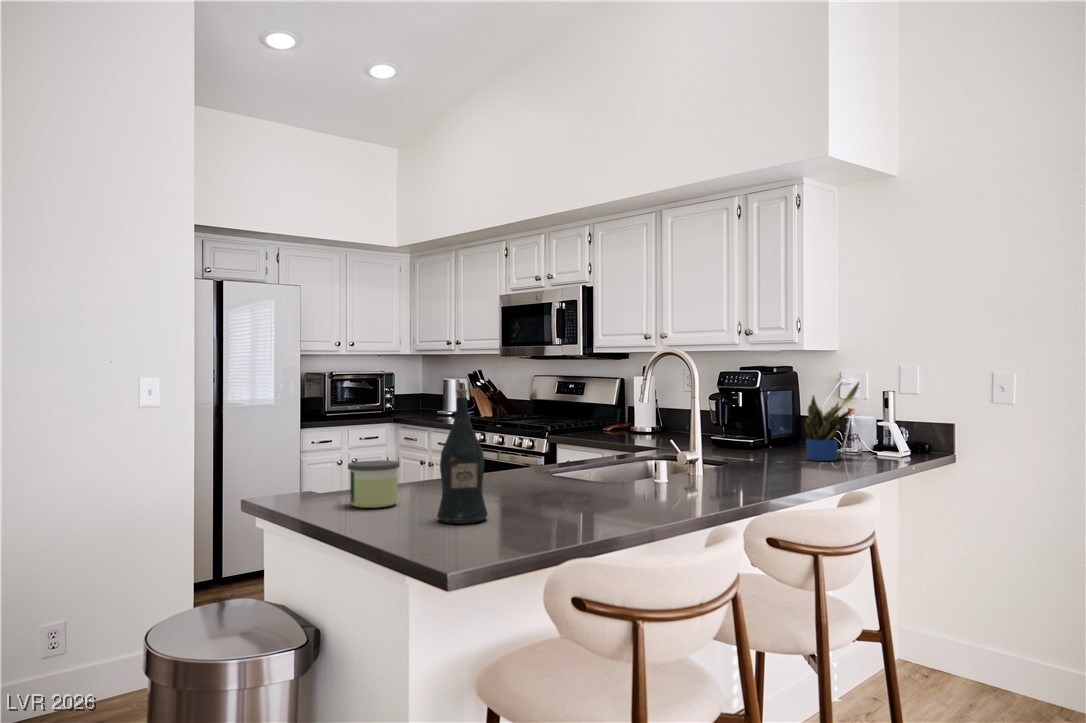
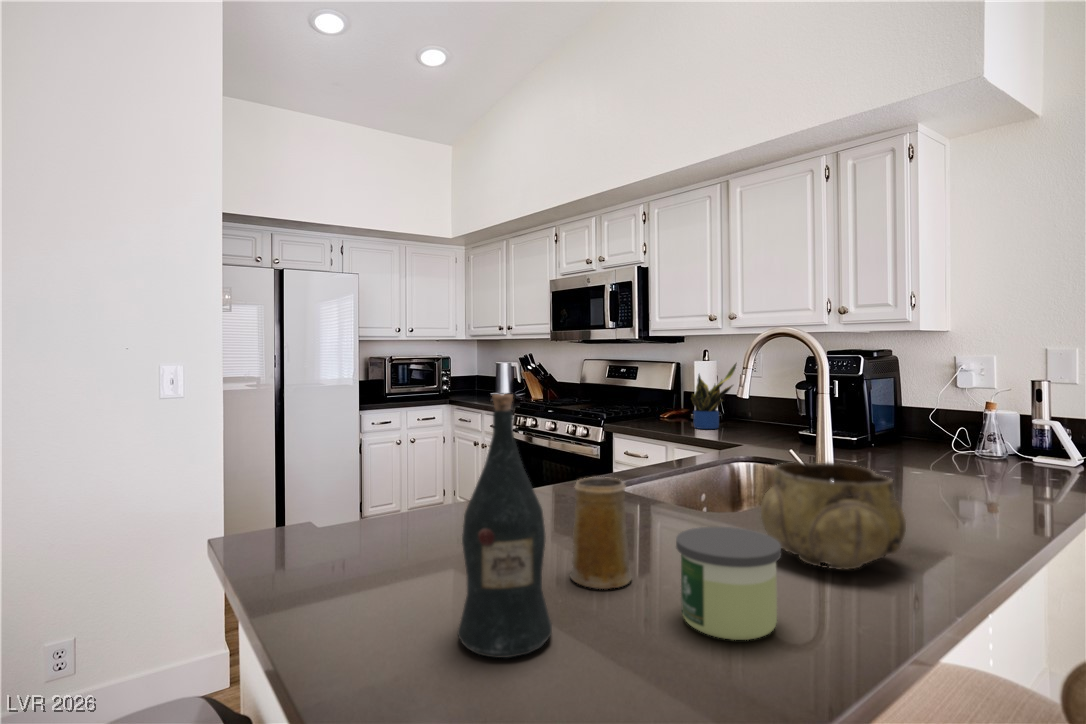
potted plant: present [805,383,859,461] -> present [691,363,737,429]
decorative bowl: none [624,439,707,500] -> present [761,462,906,570]
mug: none [501,445,538,507] -> present [570,477,632,589]
candle: present [348,460,400,508] -> present [676,527,781,640]

